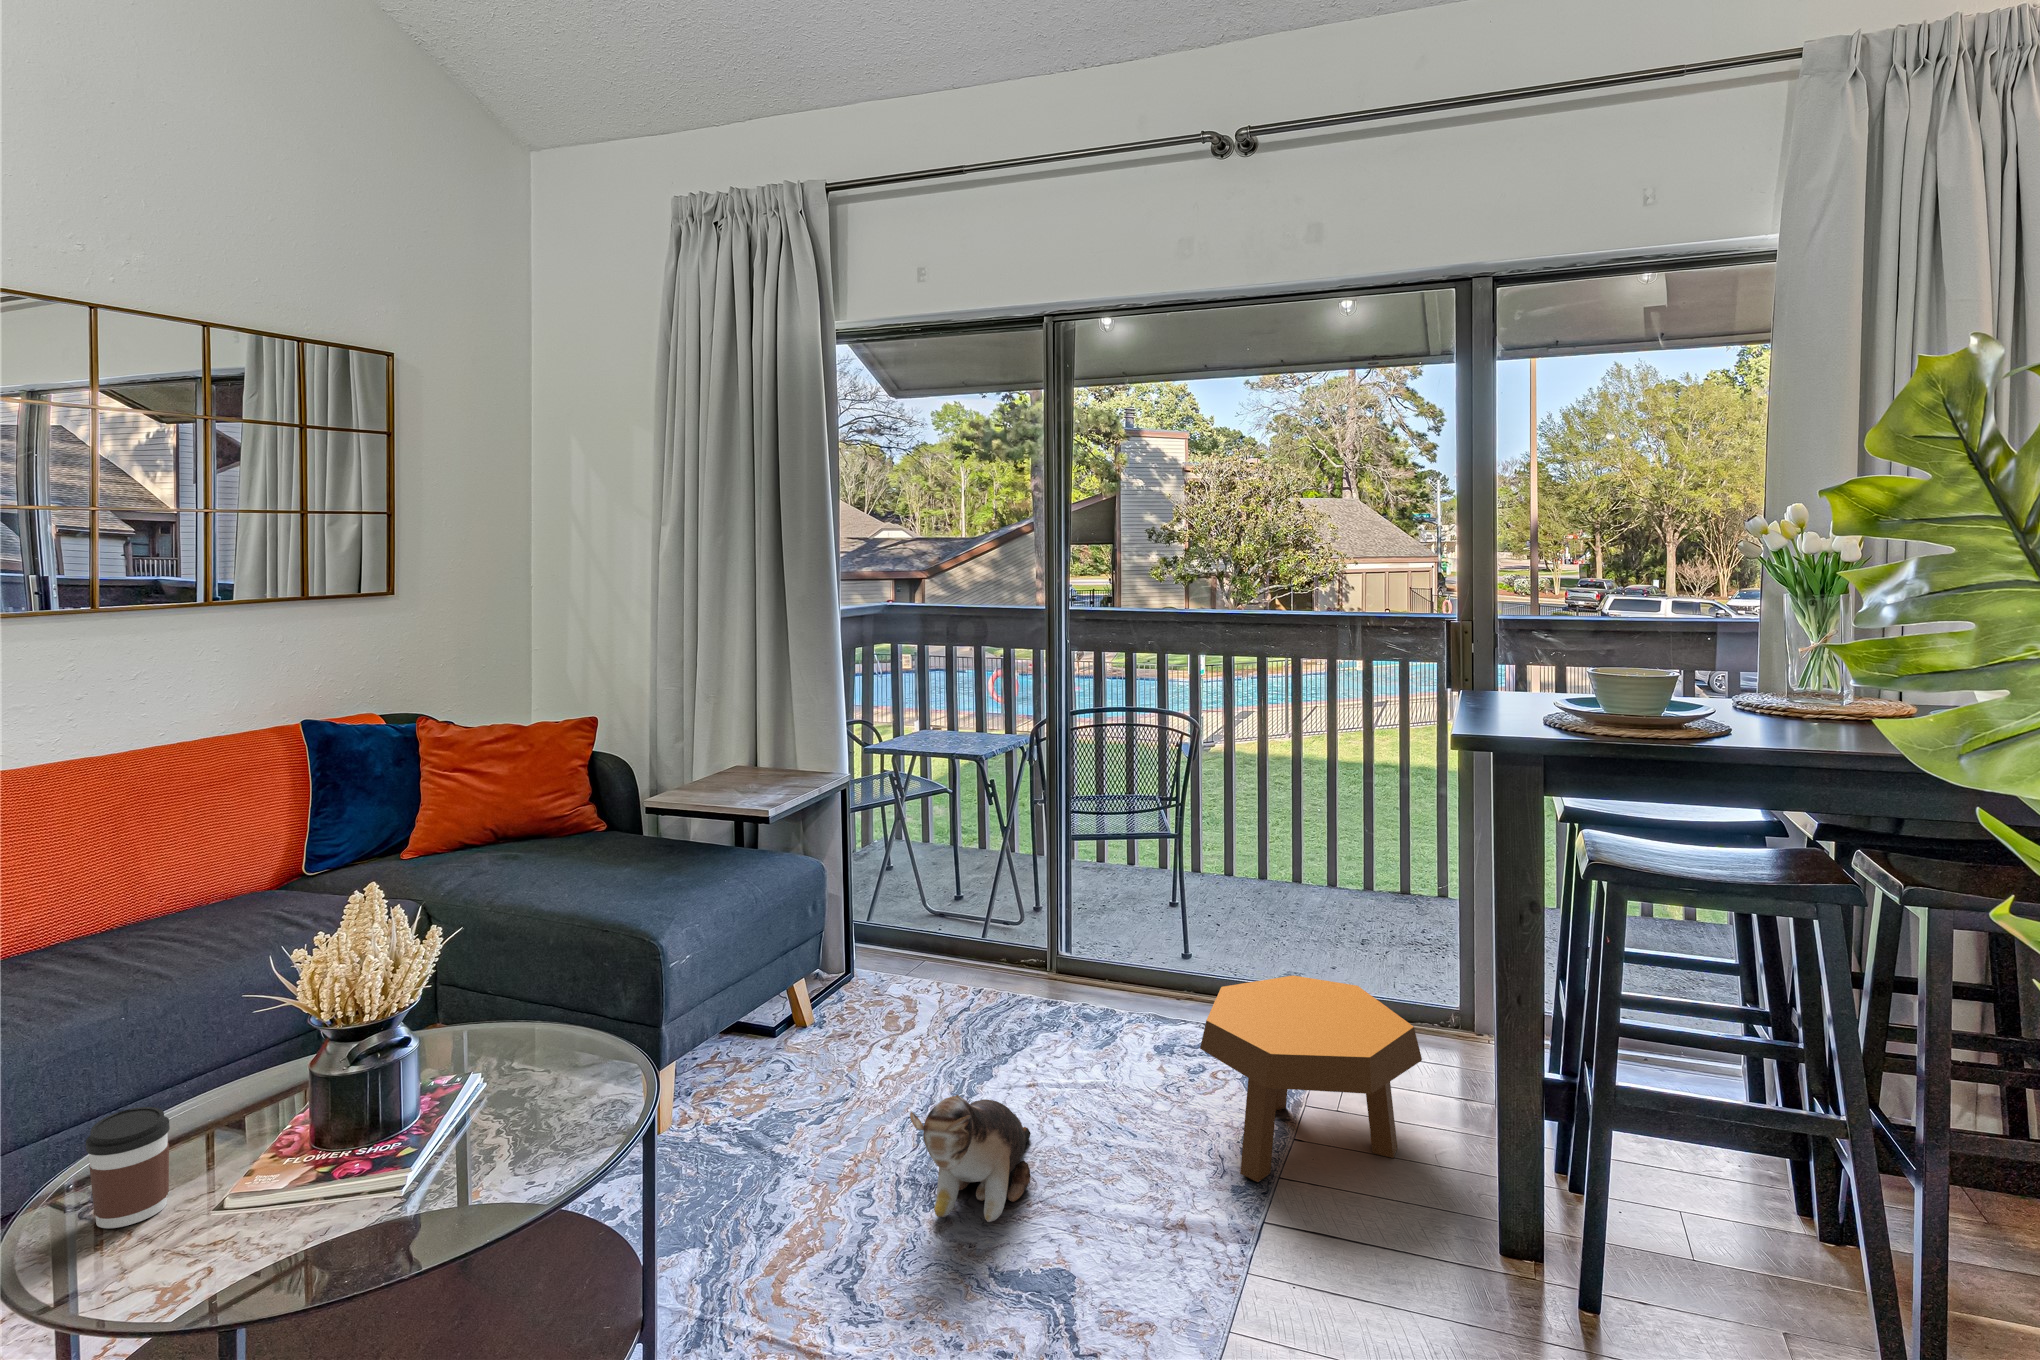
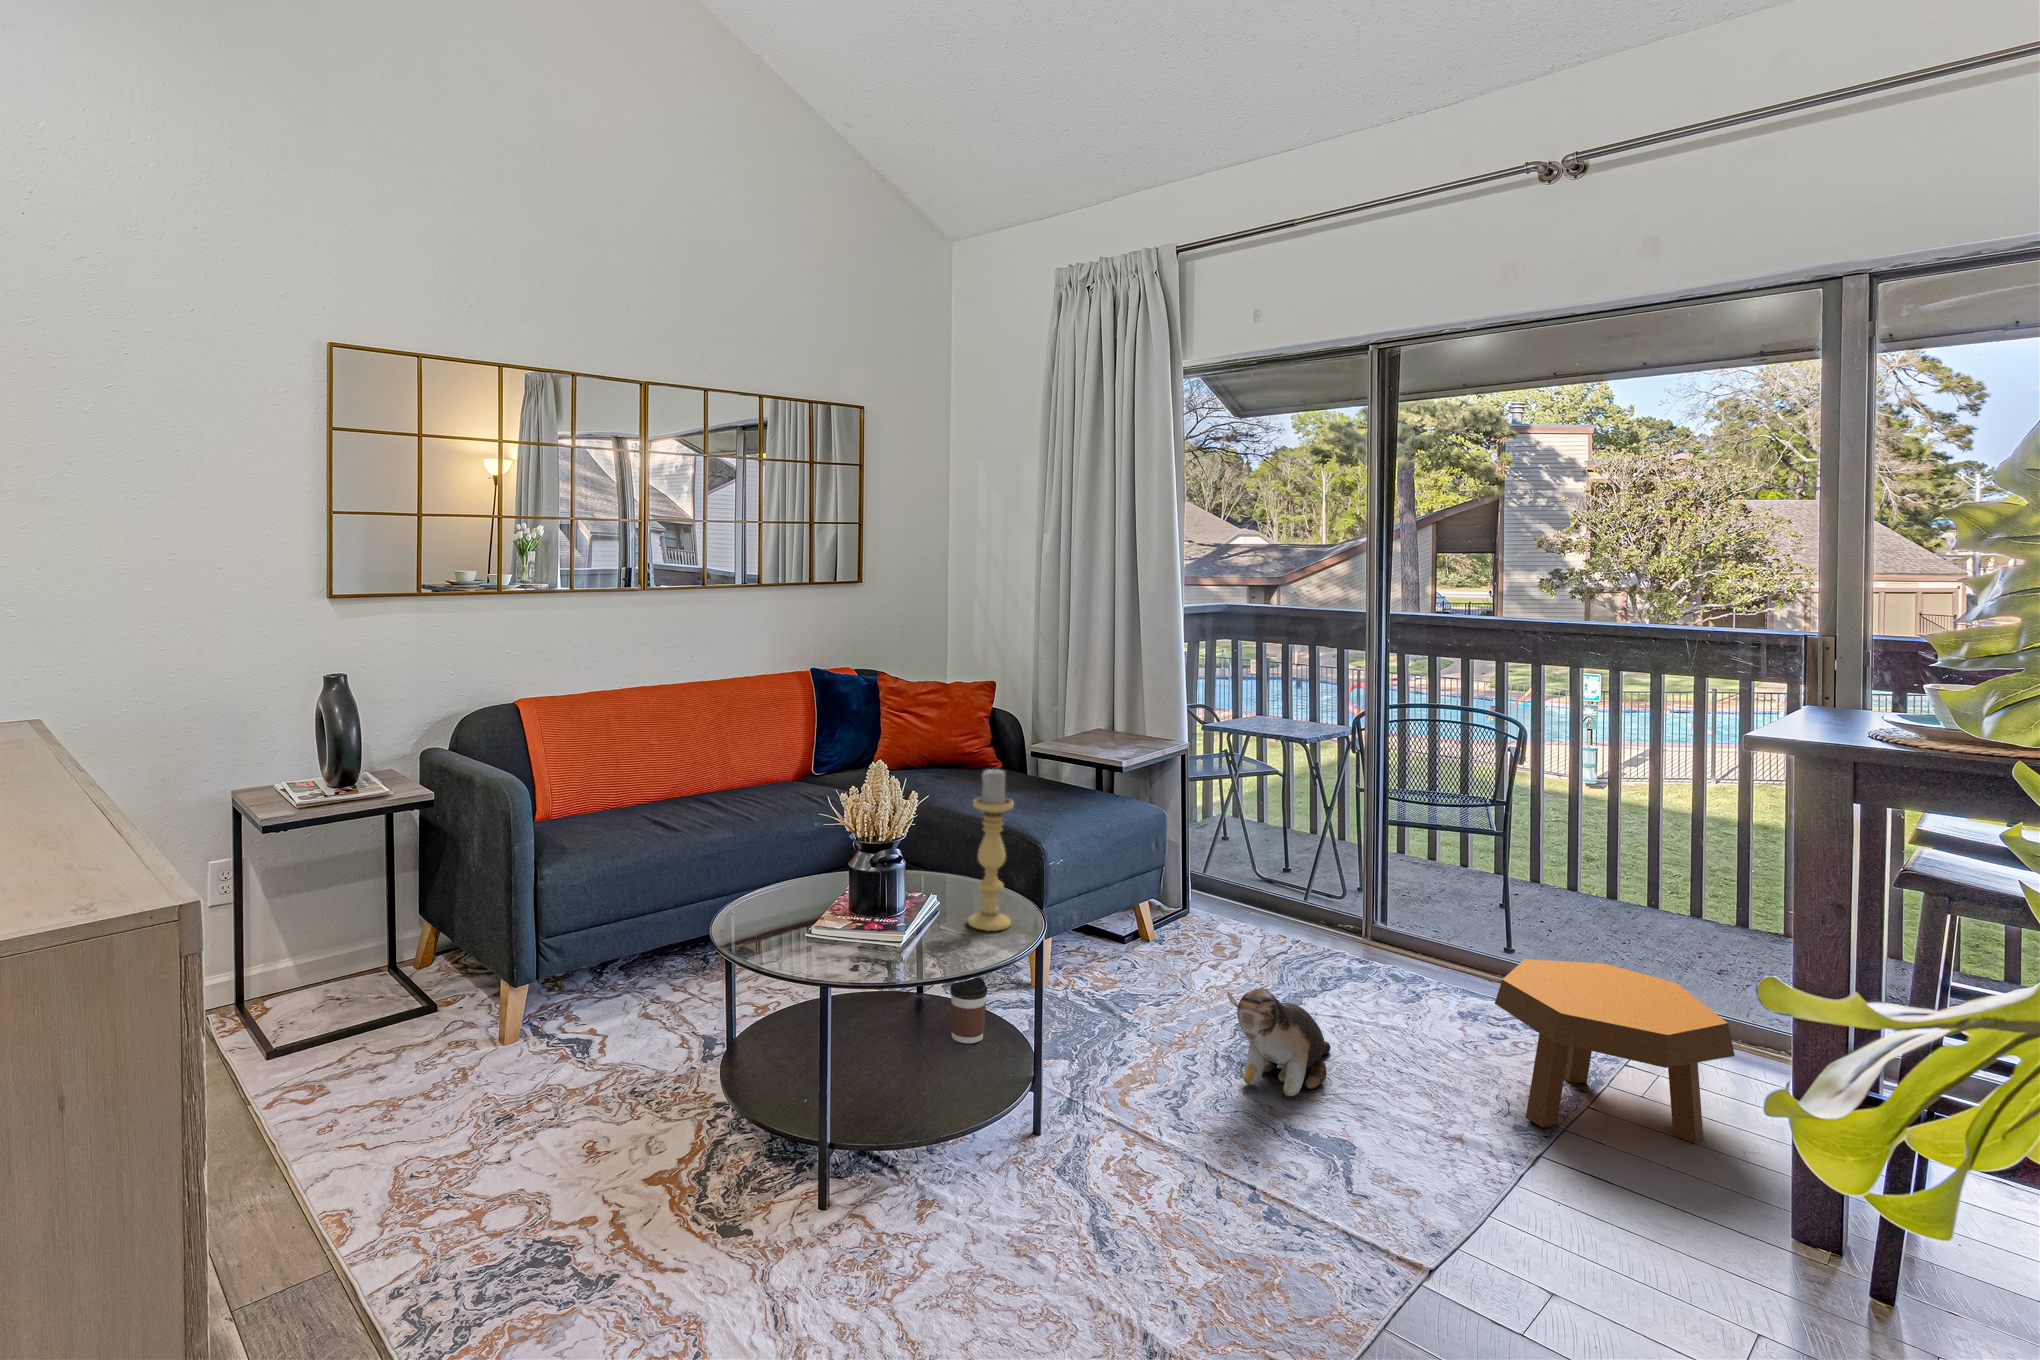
candle holder: none [525,875,598,1121] -> present [968,769,1014,931]
coffee cup: present [86,1107,170,1228] -> present [950,977,987,1043]

